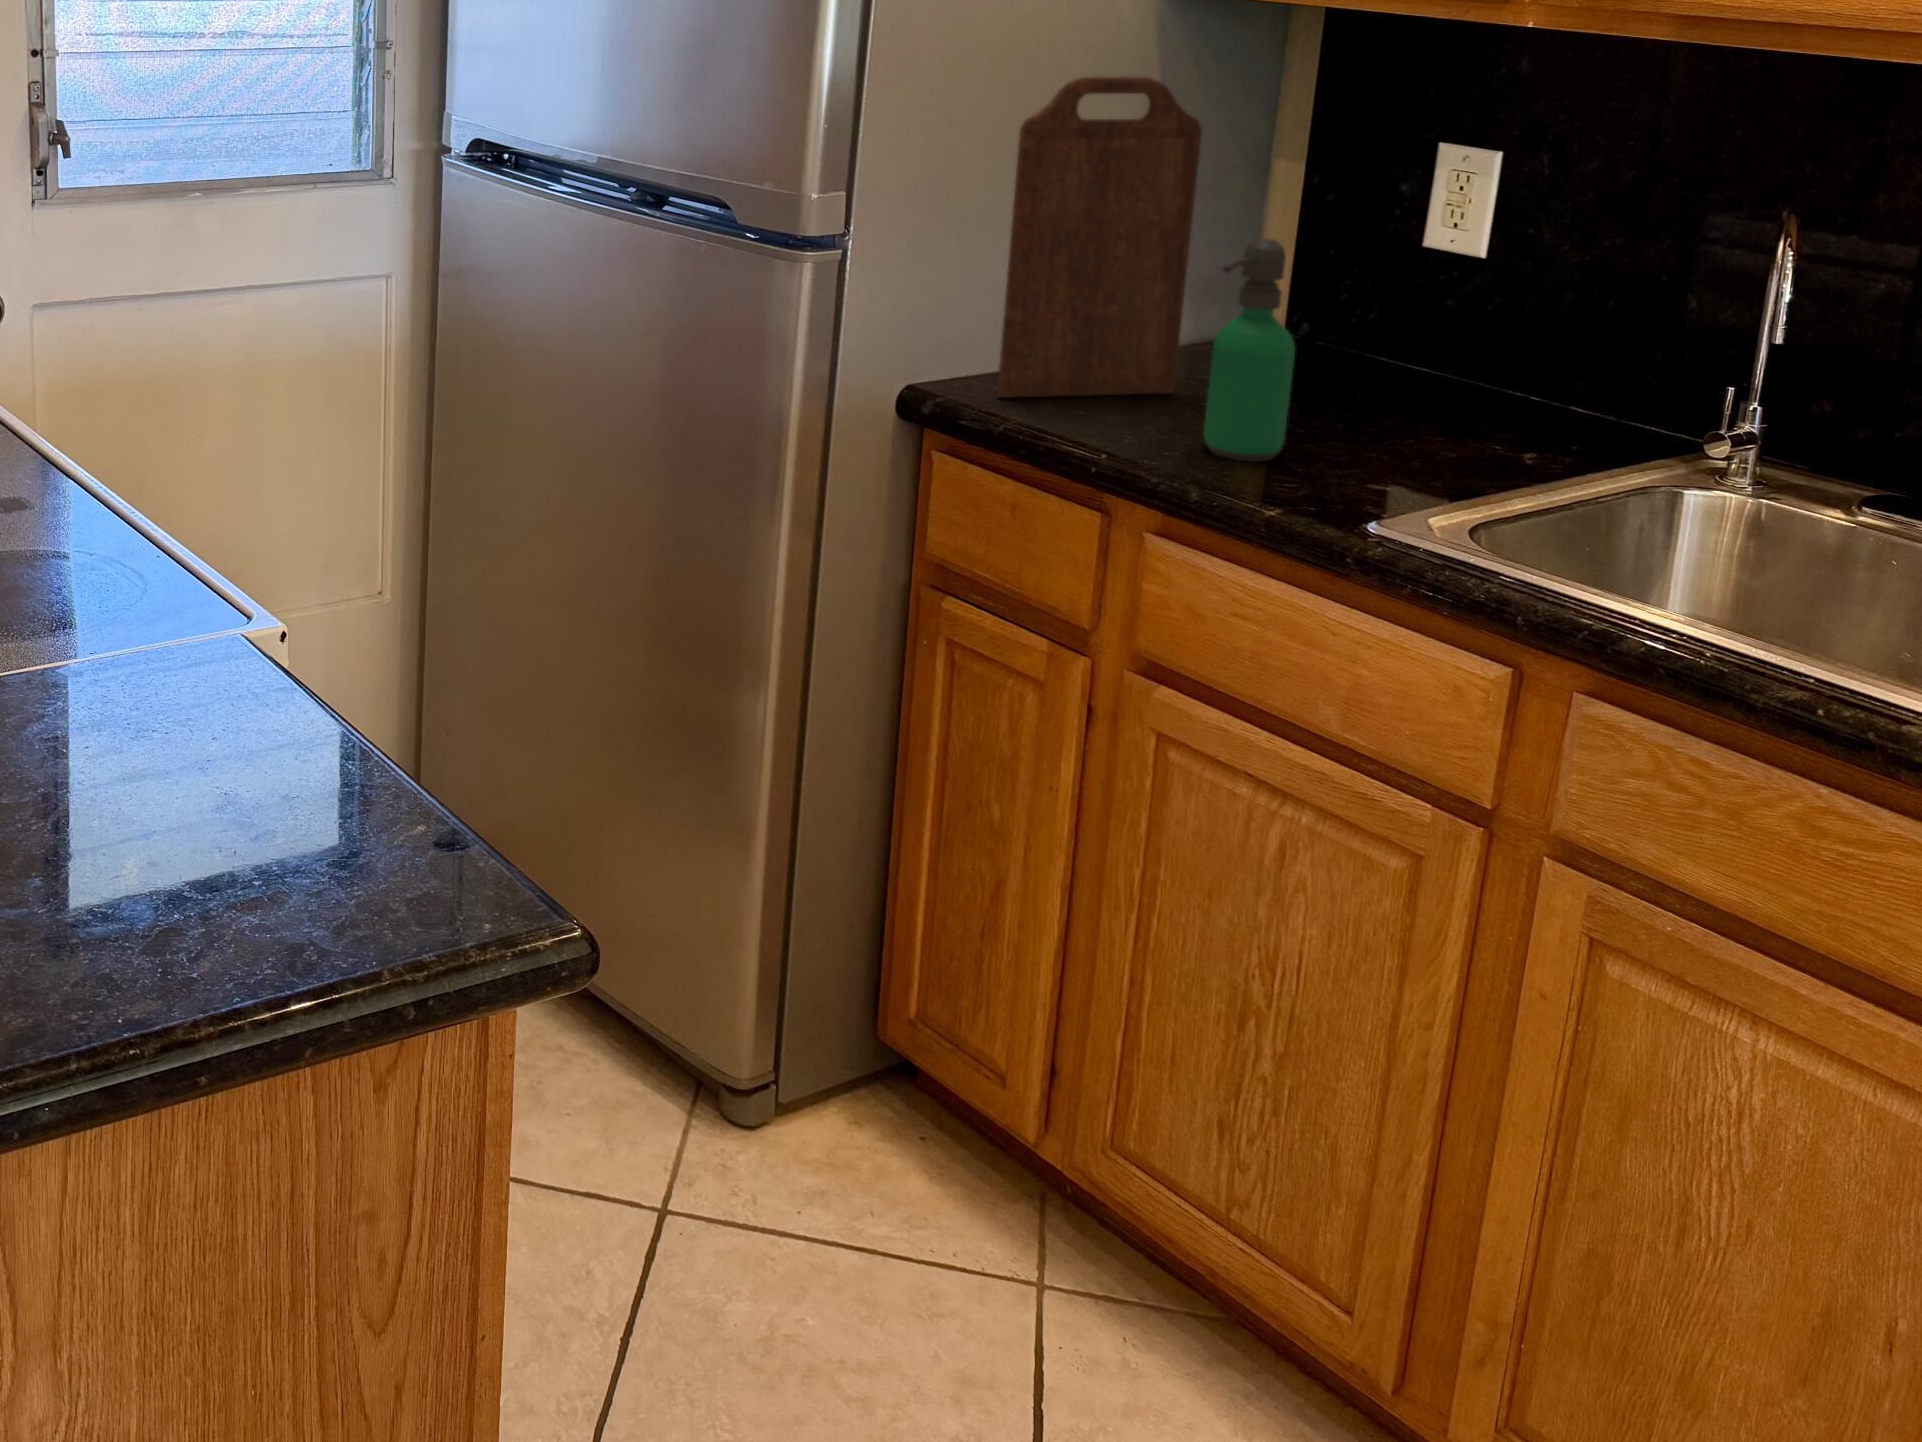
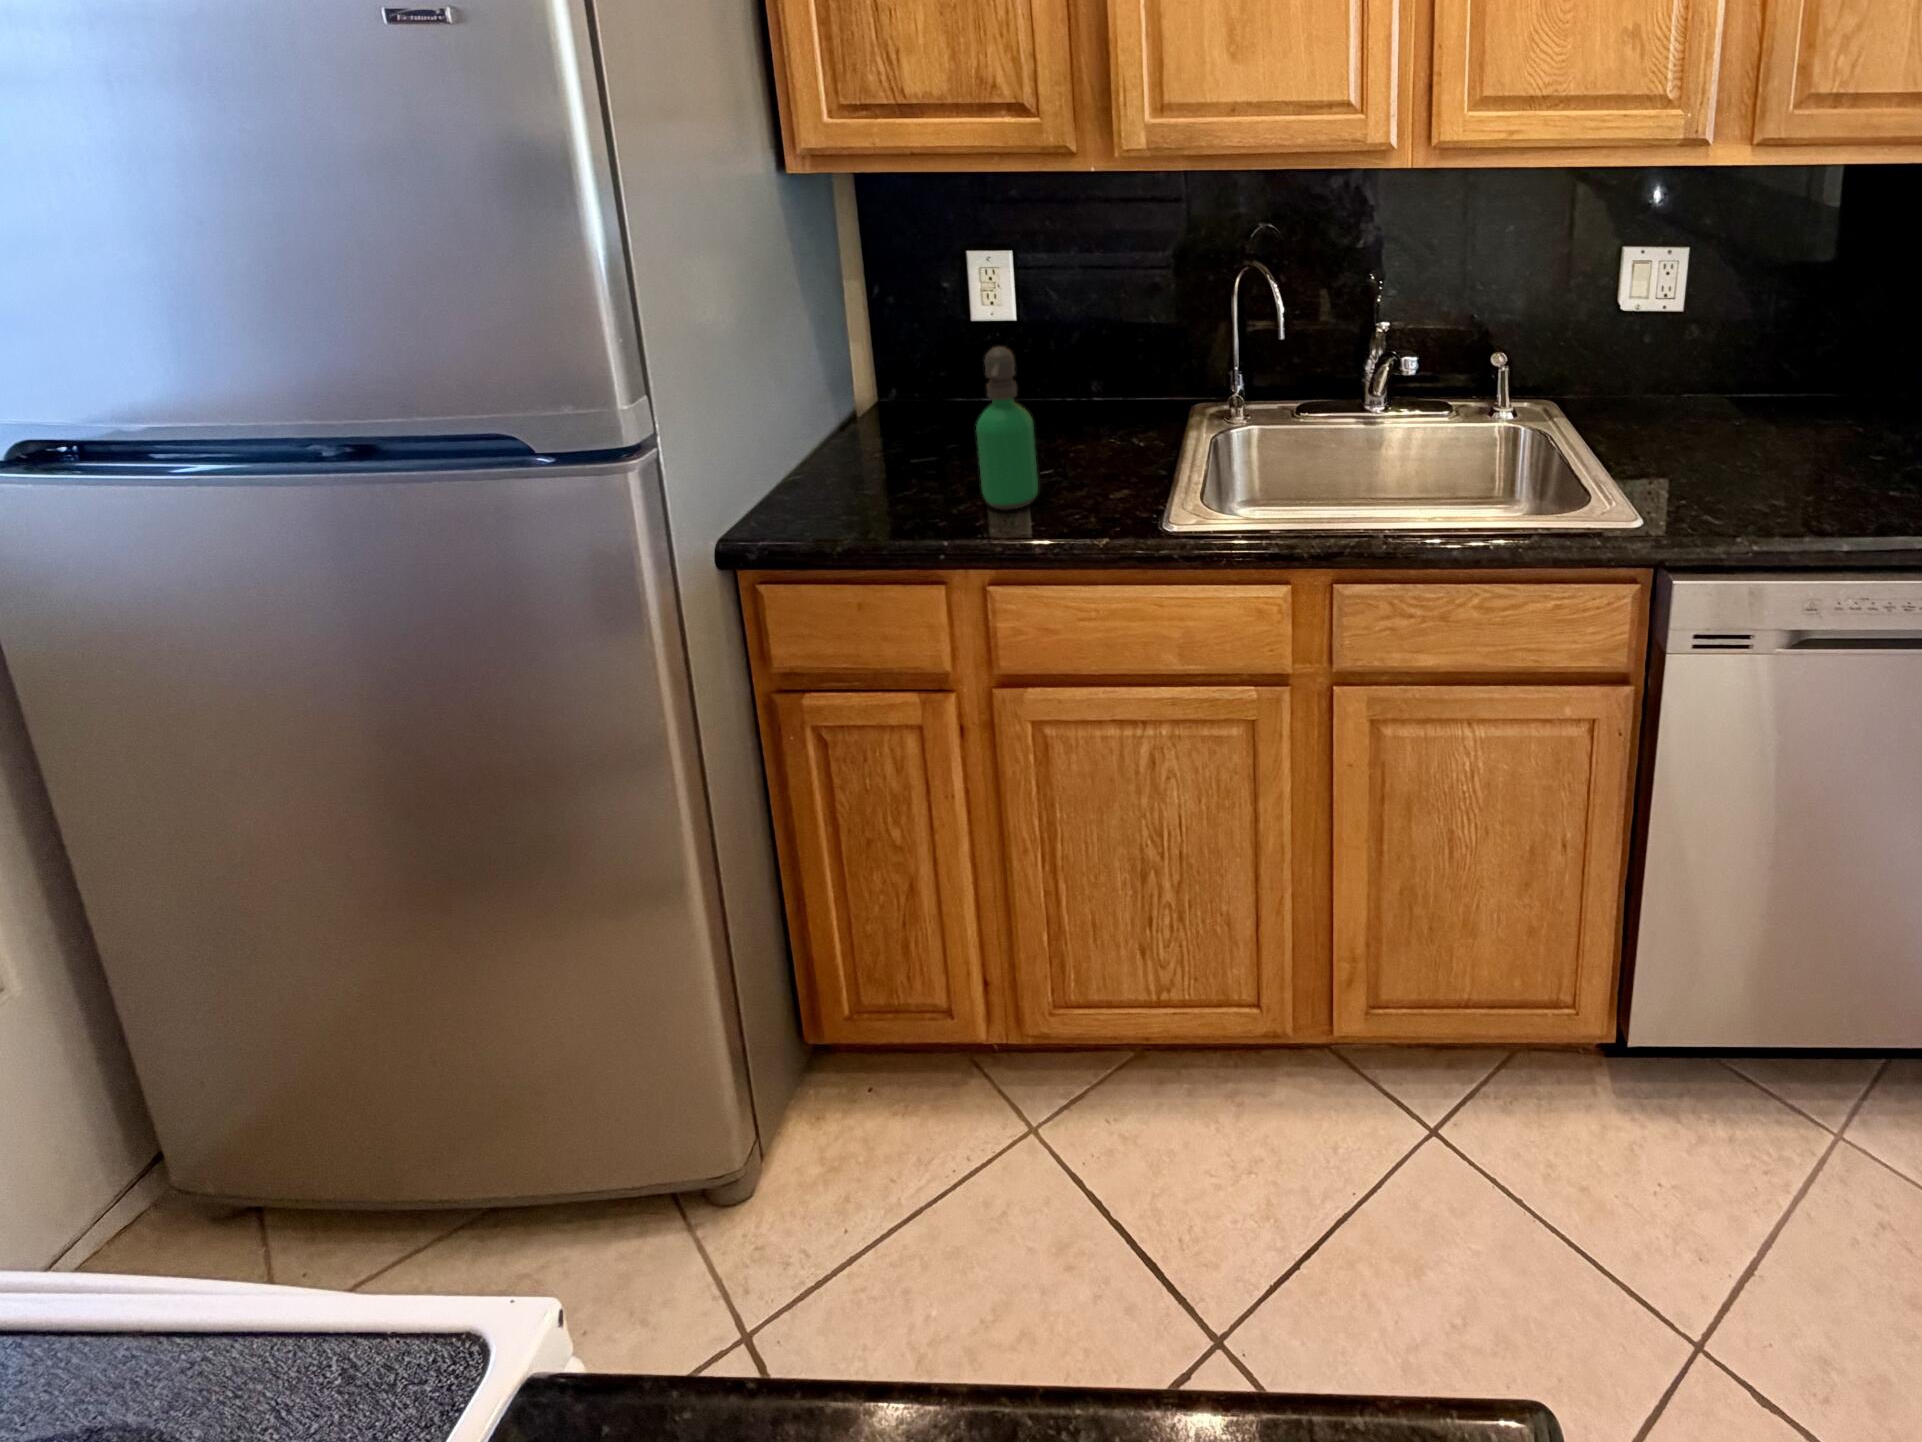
cutting board: present [997,77,1202,397] -> none [764,244,898,523]

